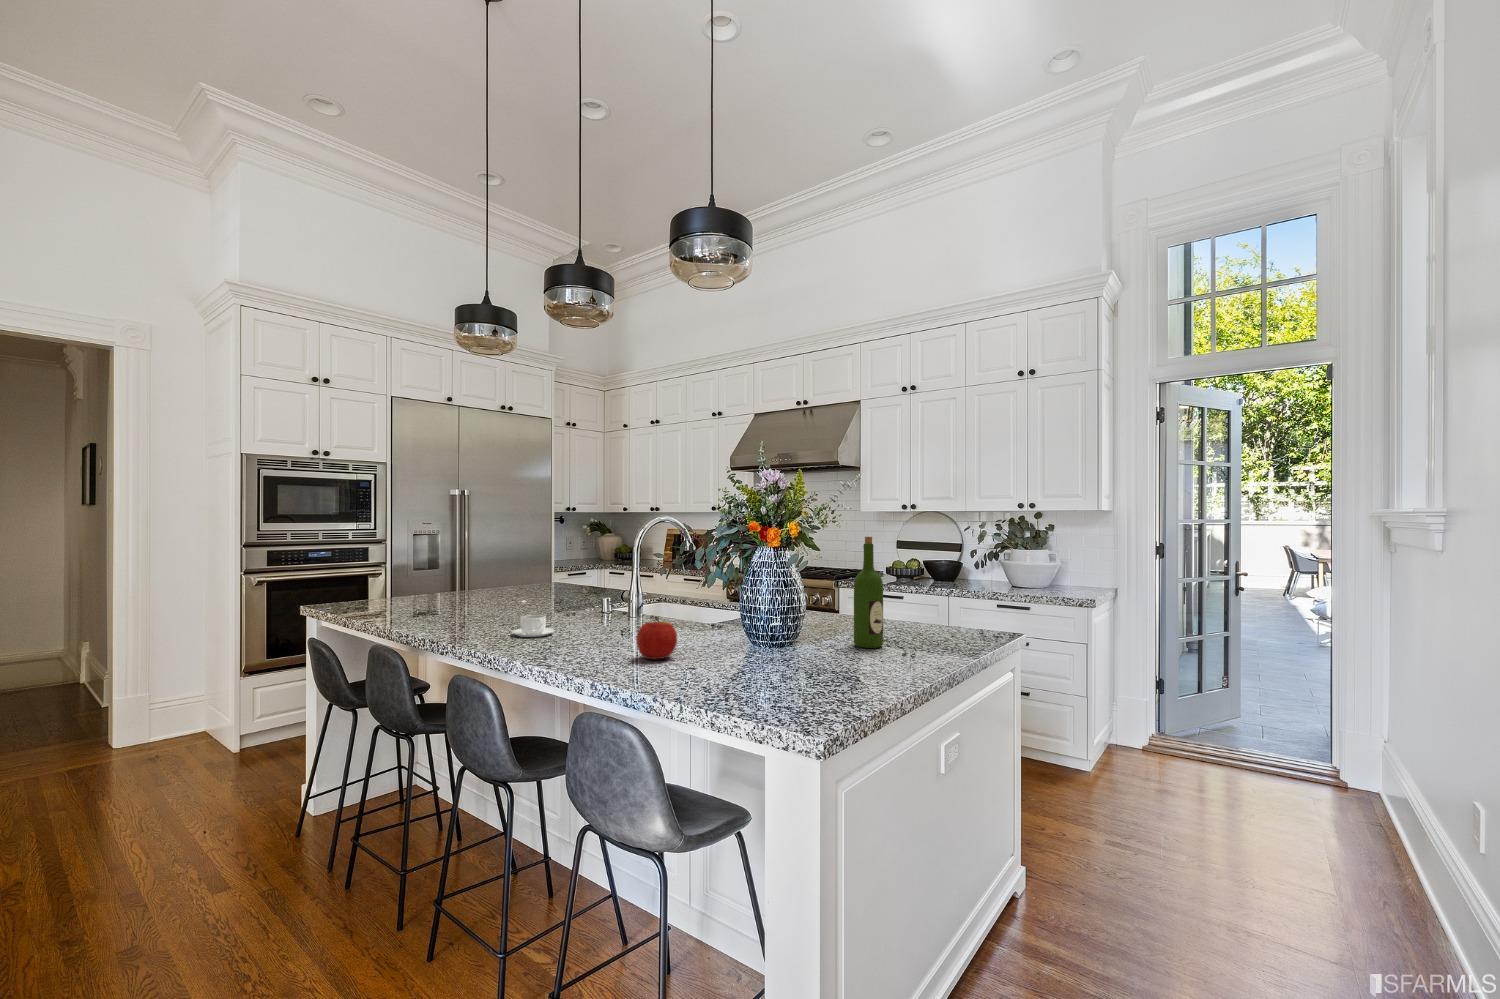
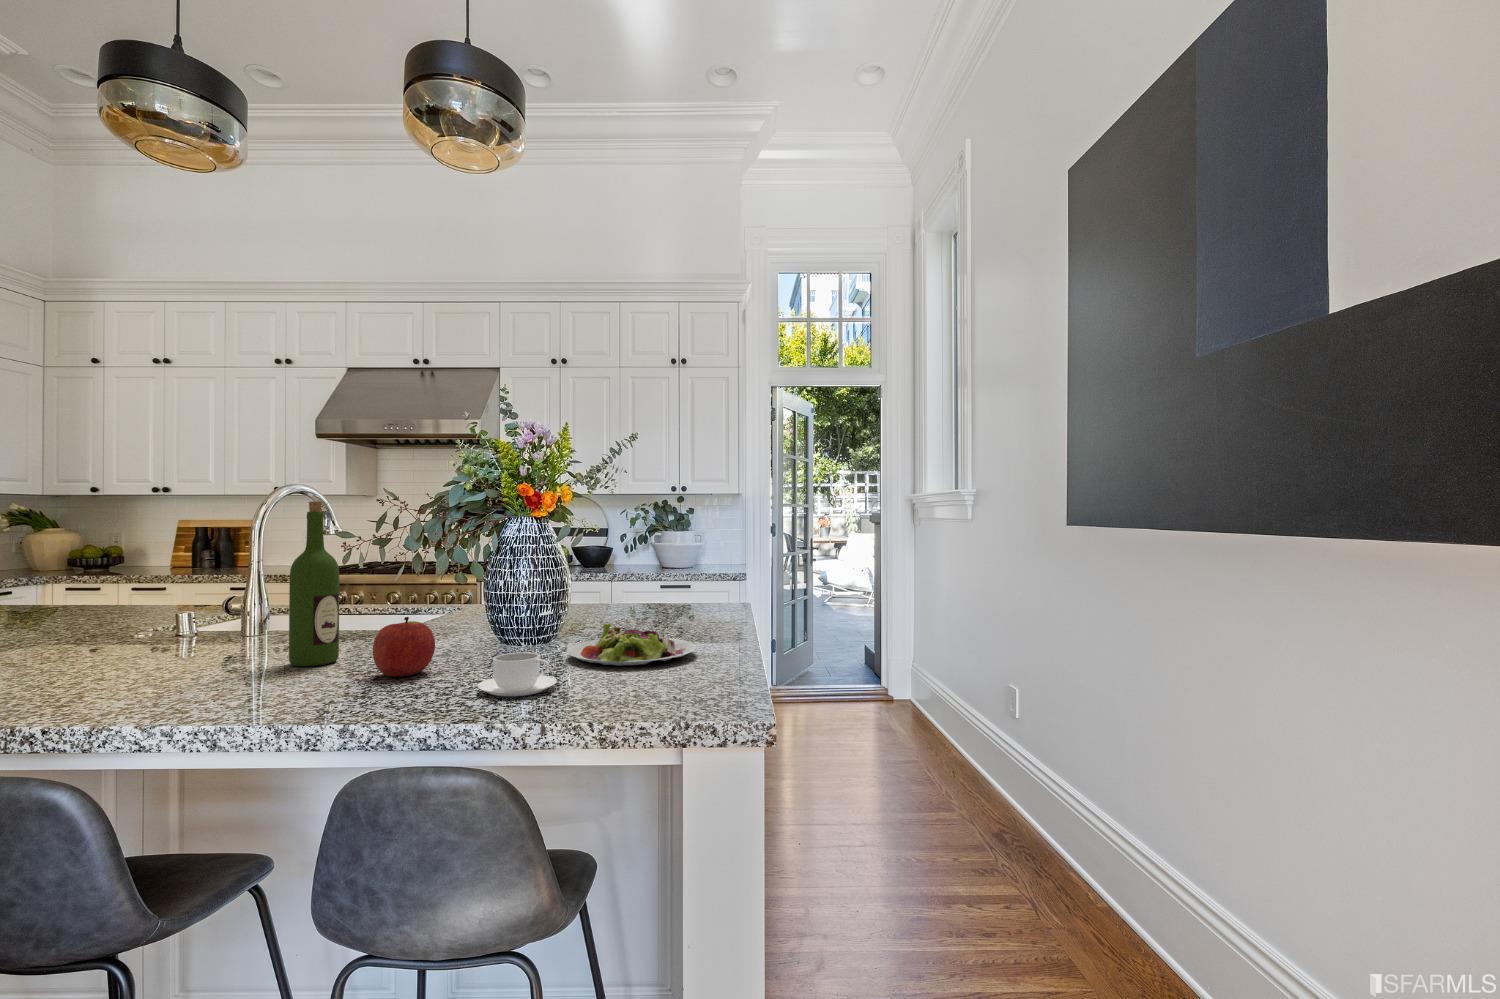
wine bottle: present [854,537,883,648] -> present [289,502,339,666]
coffee cup: present [512,615,554,637] -> present [478,652,557,696]
salad plate: none [767,637,874,675] -> present [566,624,696,666]

